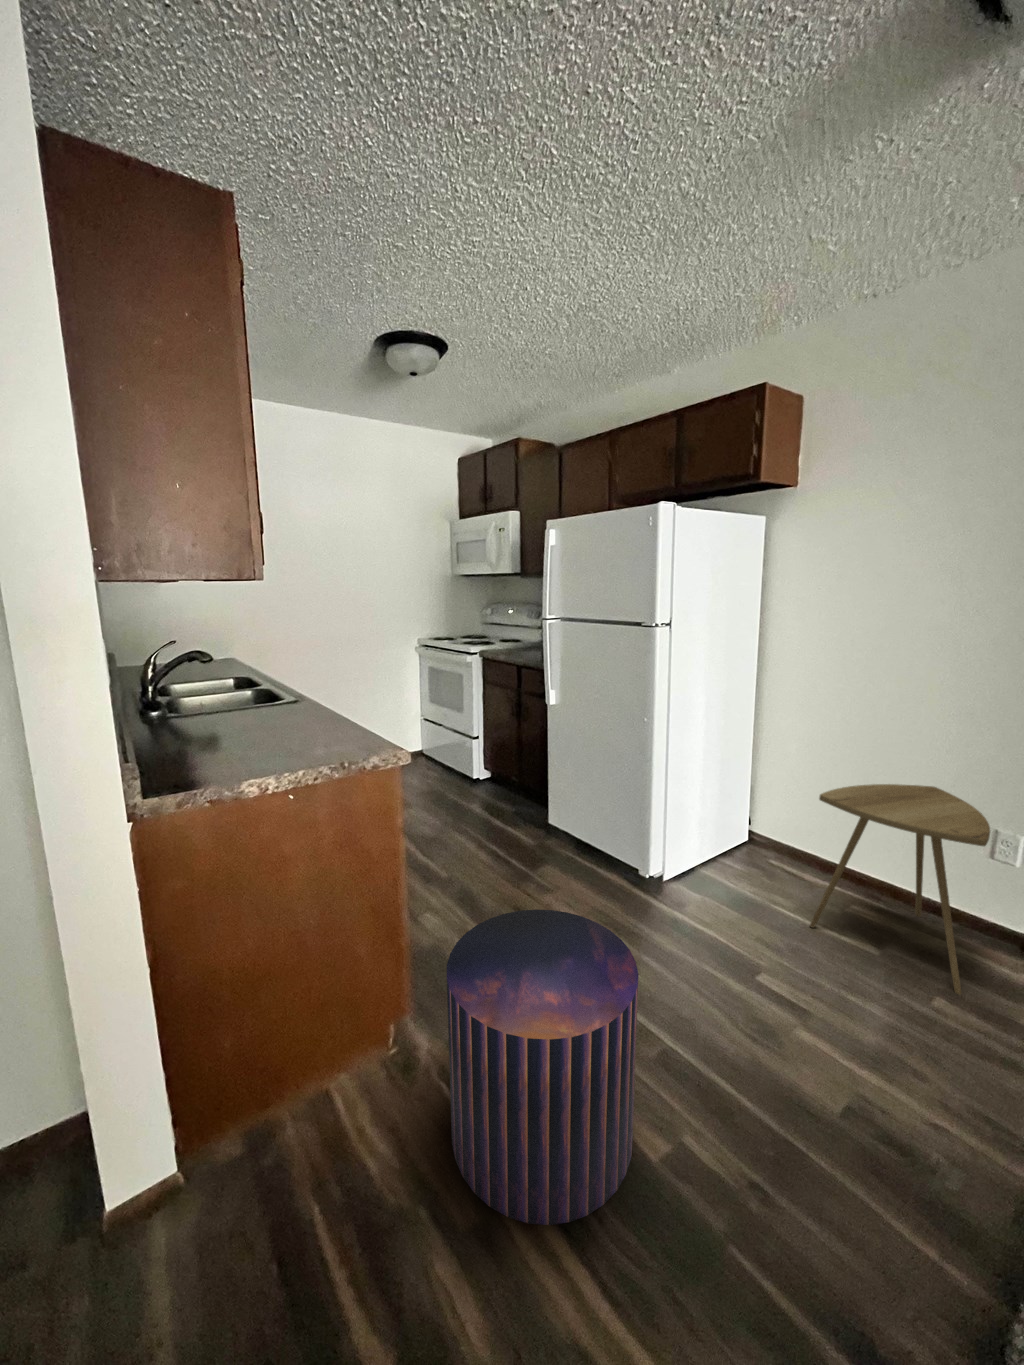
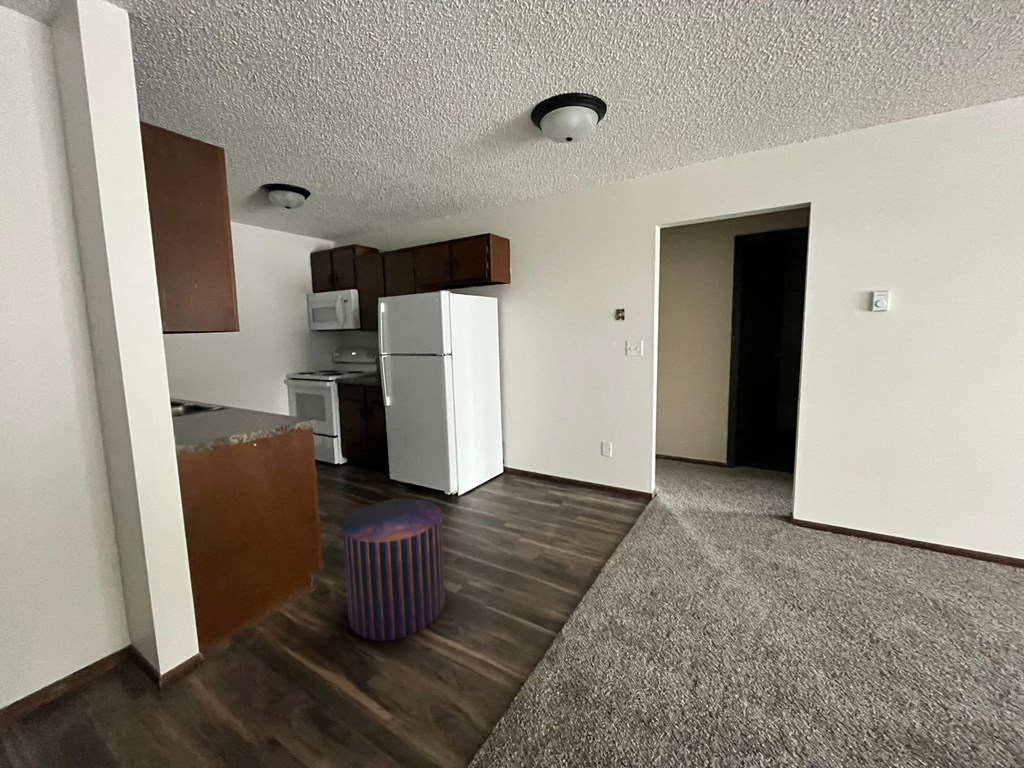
side table: present [810,784,990,995] -> none [529,426,595,515]

